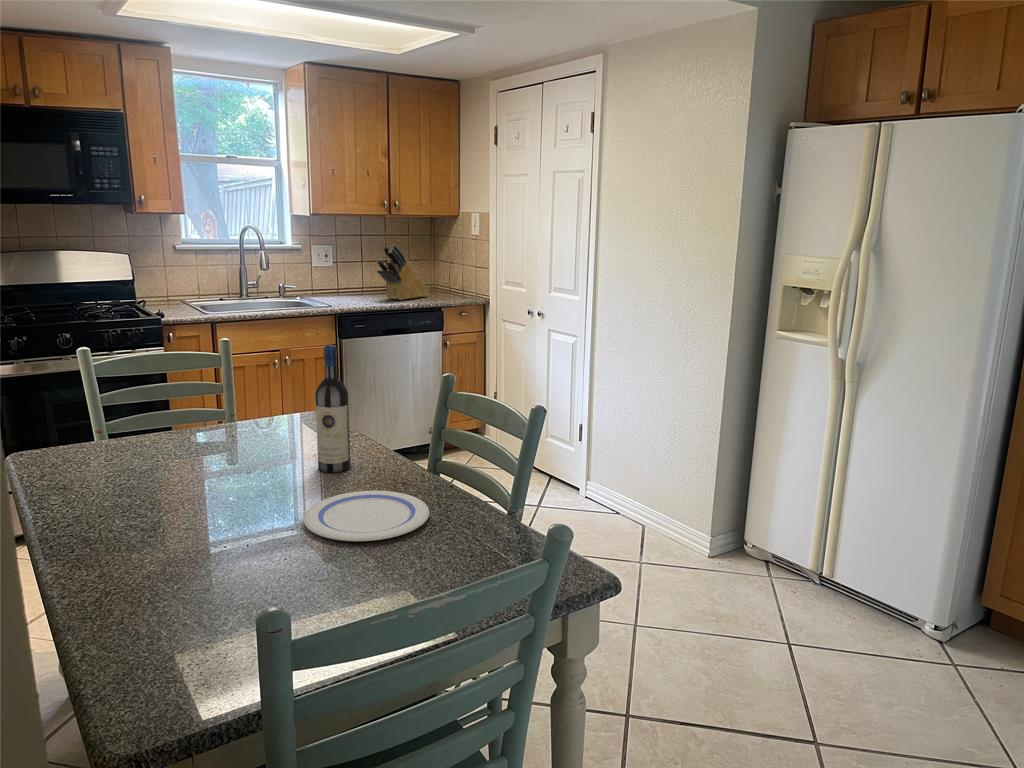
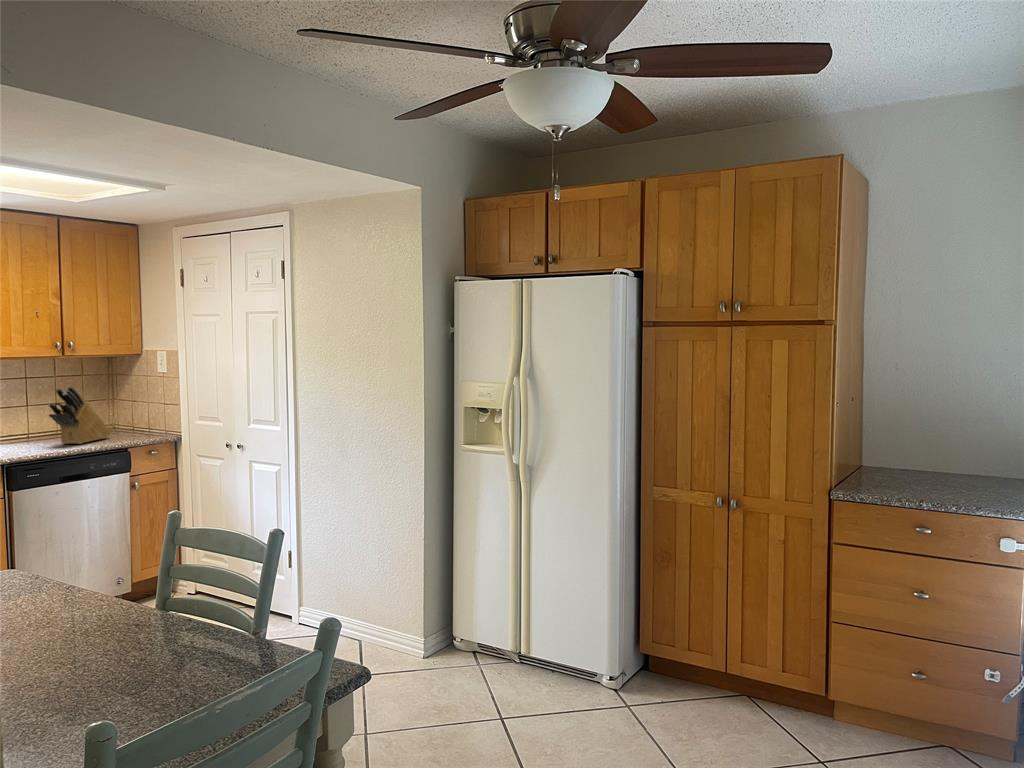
wine bottle: present [315,345,350,473] -> none [34,497,75,628]
plate: present [303,491,429,541] -> none [41,633,178,686]

